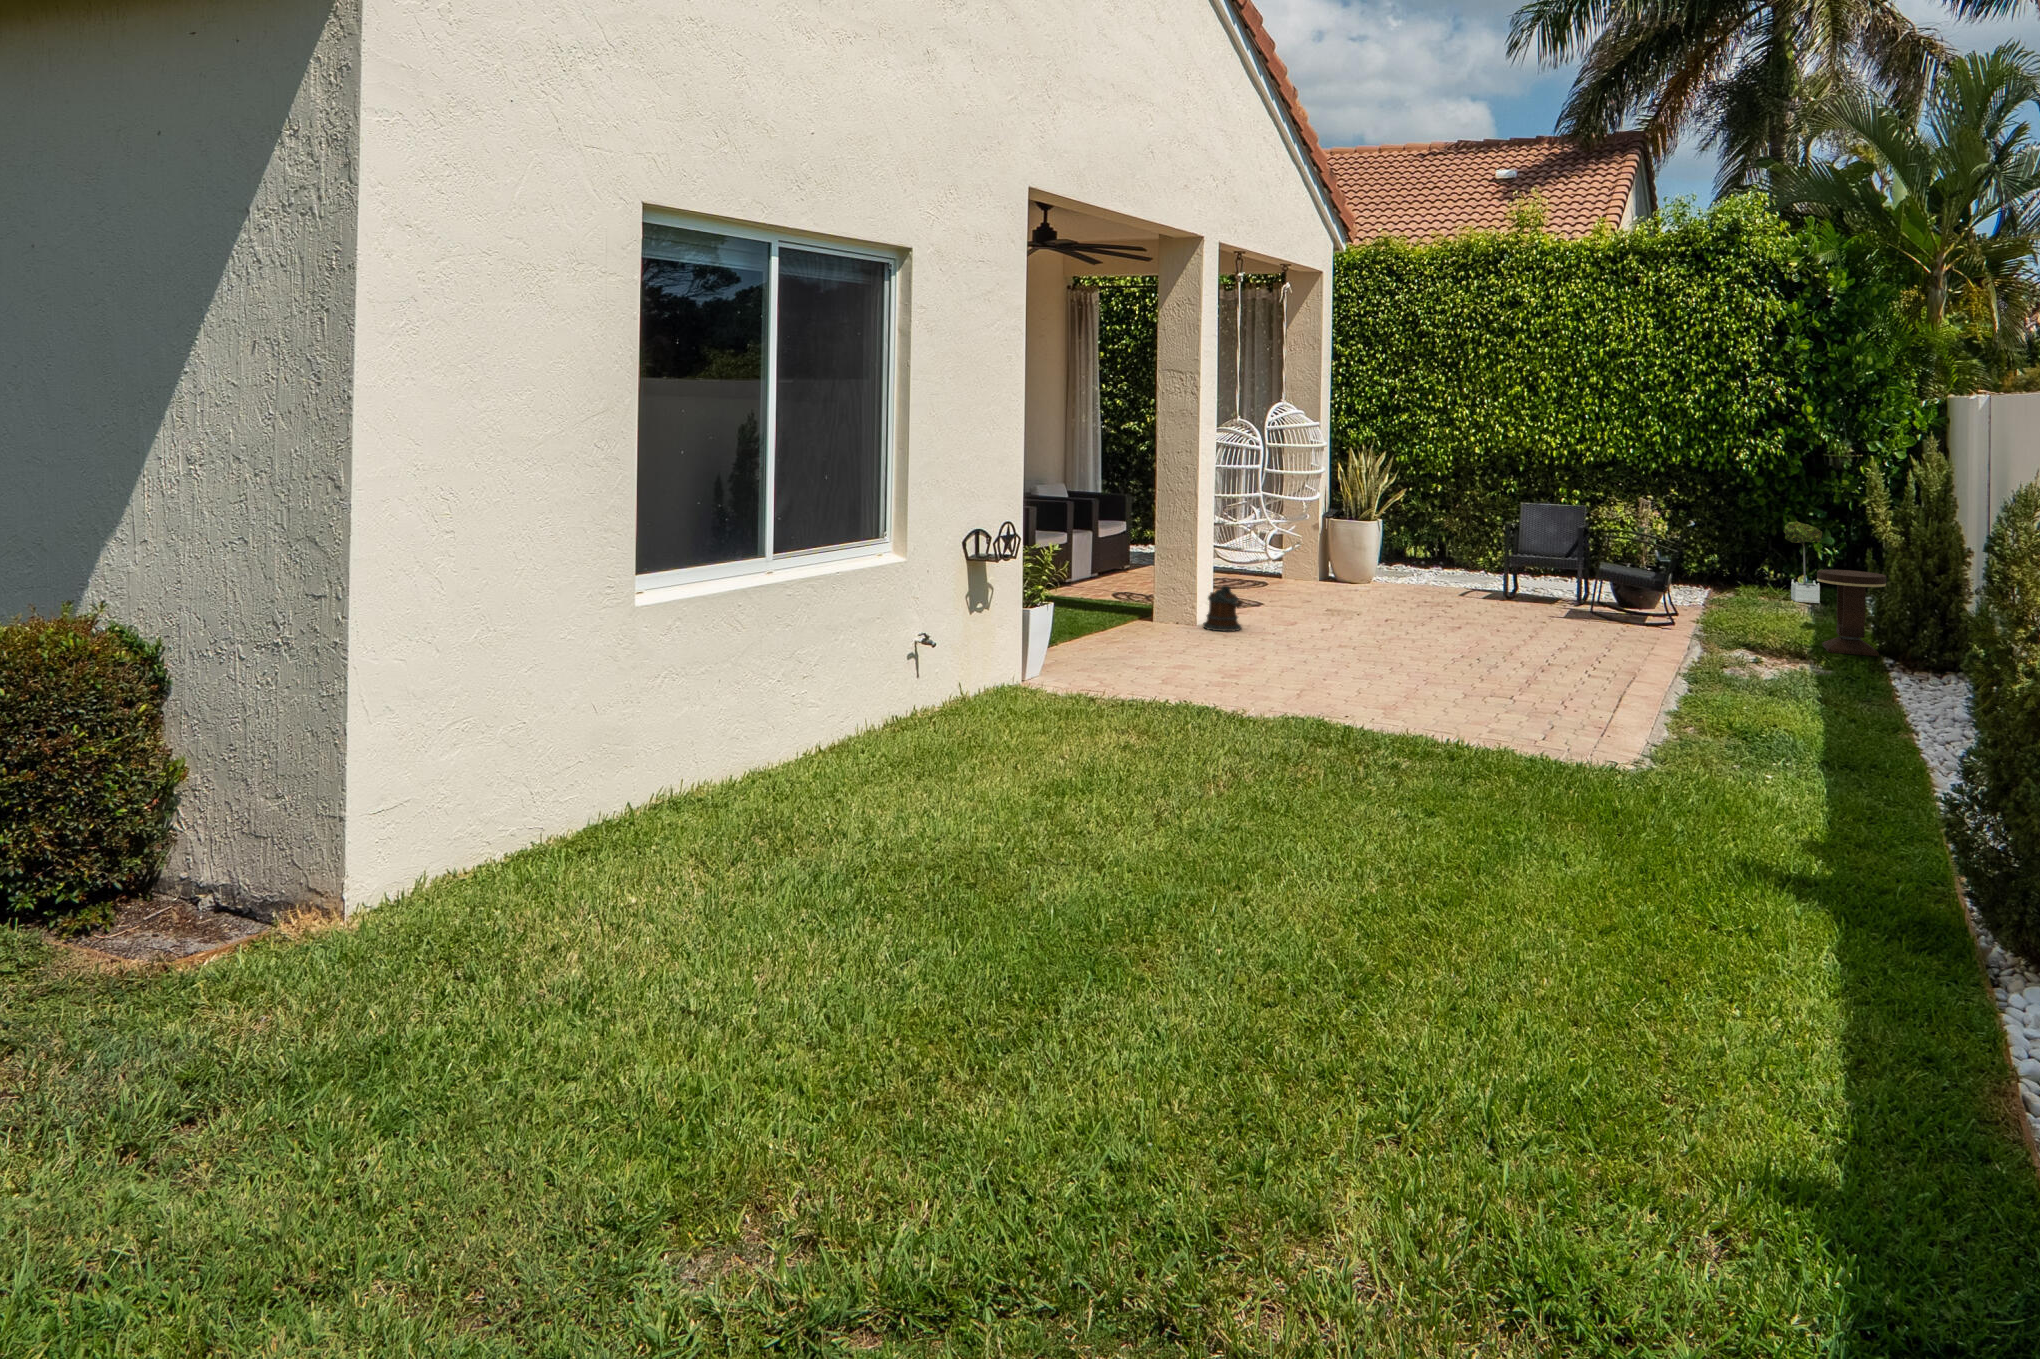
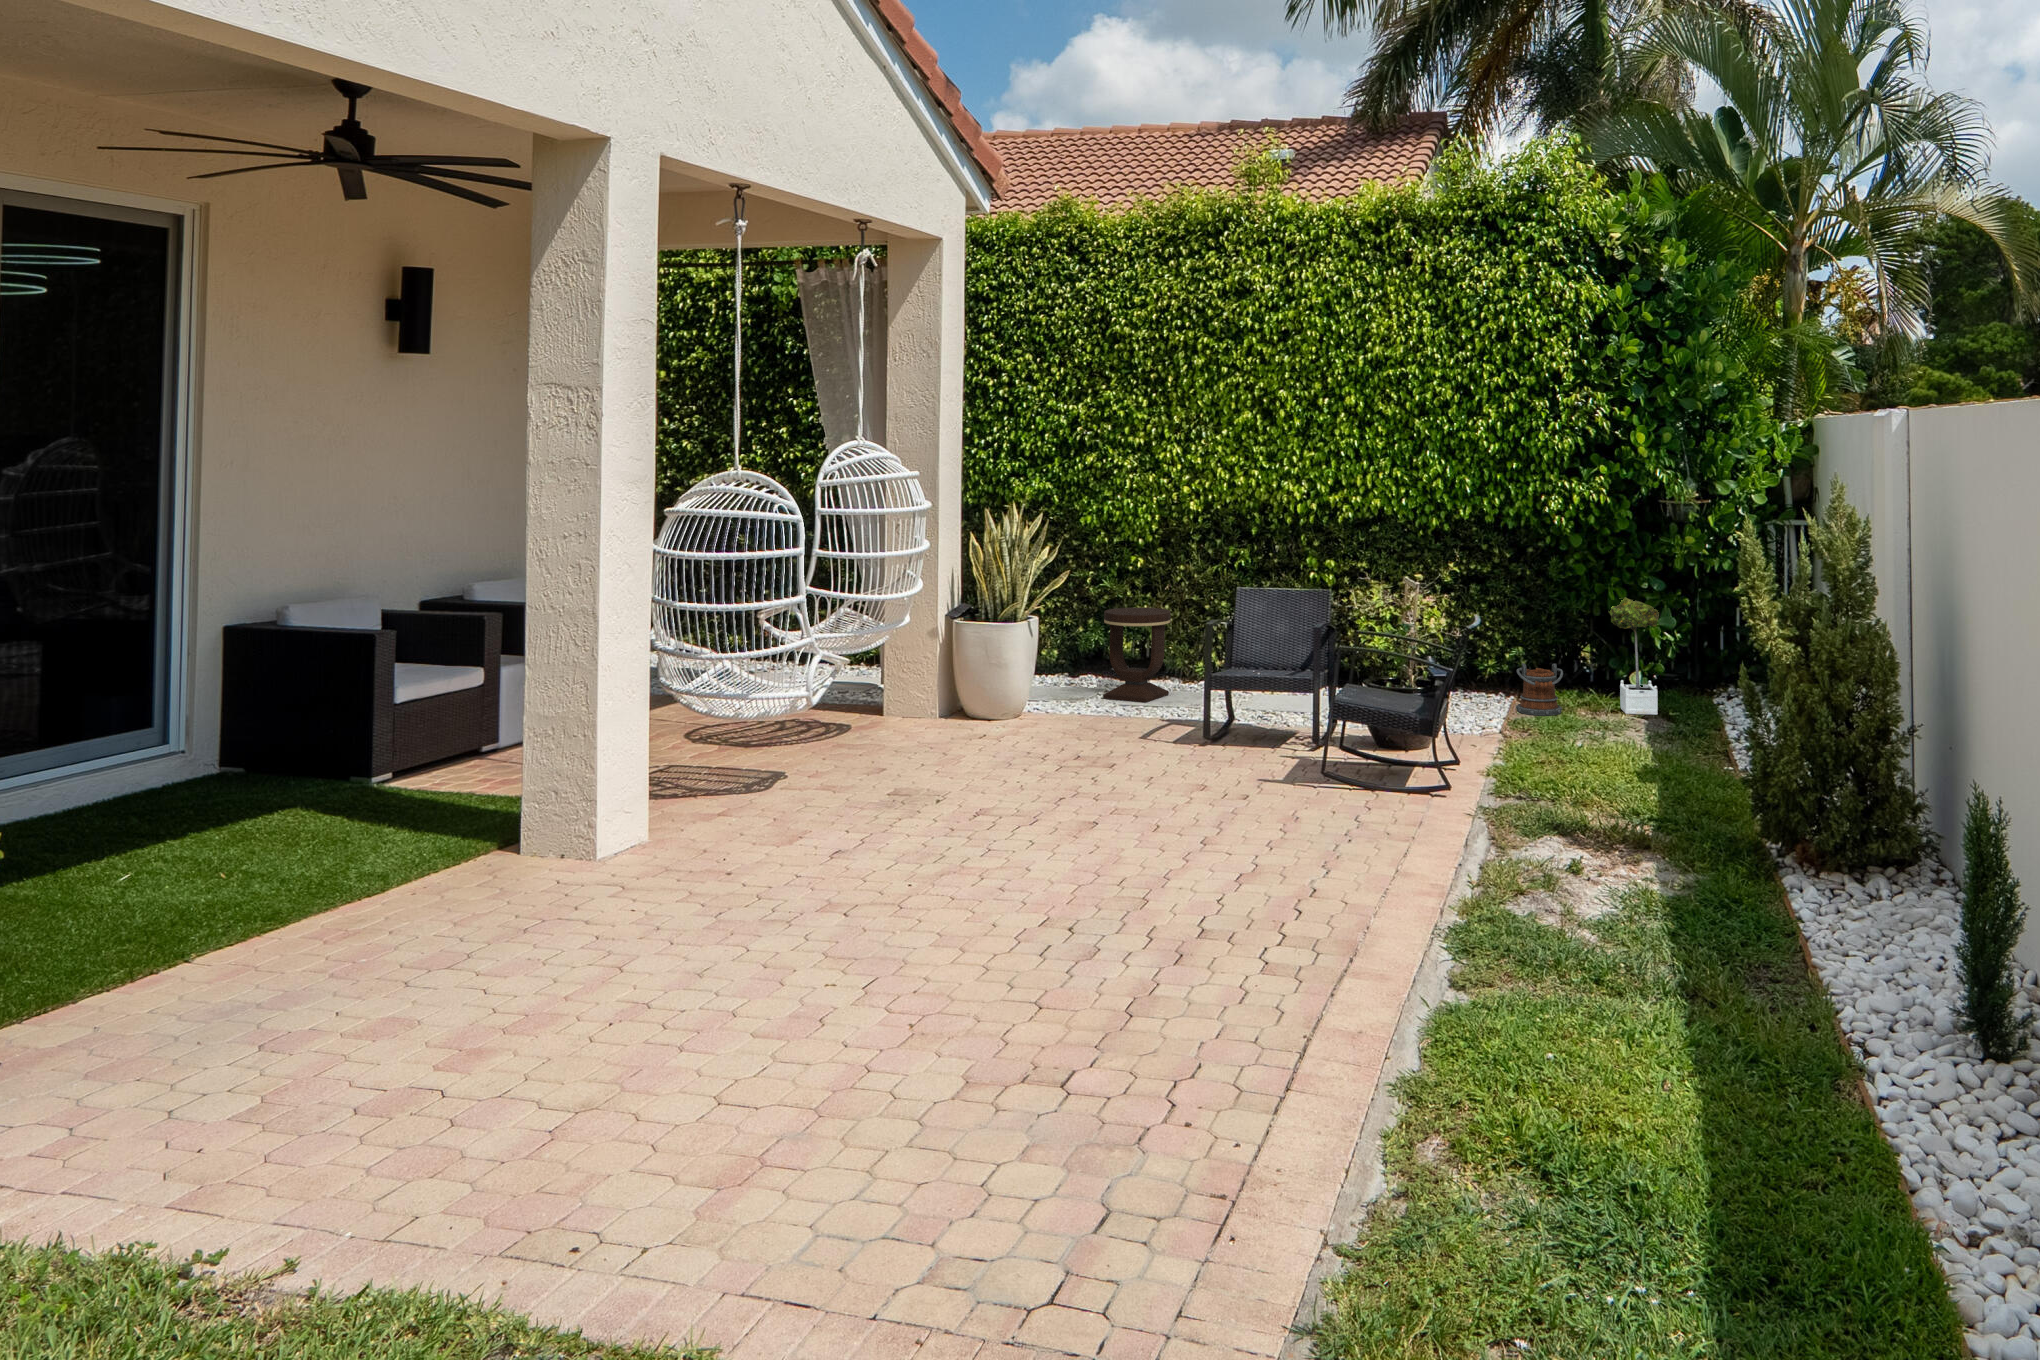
side table: present [1817,570,1886,656] -> present [1103,607,1171,702]
bucket: present [1203,586,1243,632] -> present [1516,663,1563,716]

